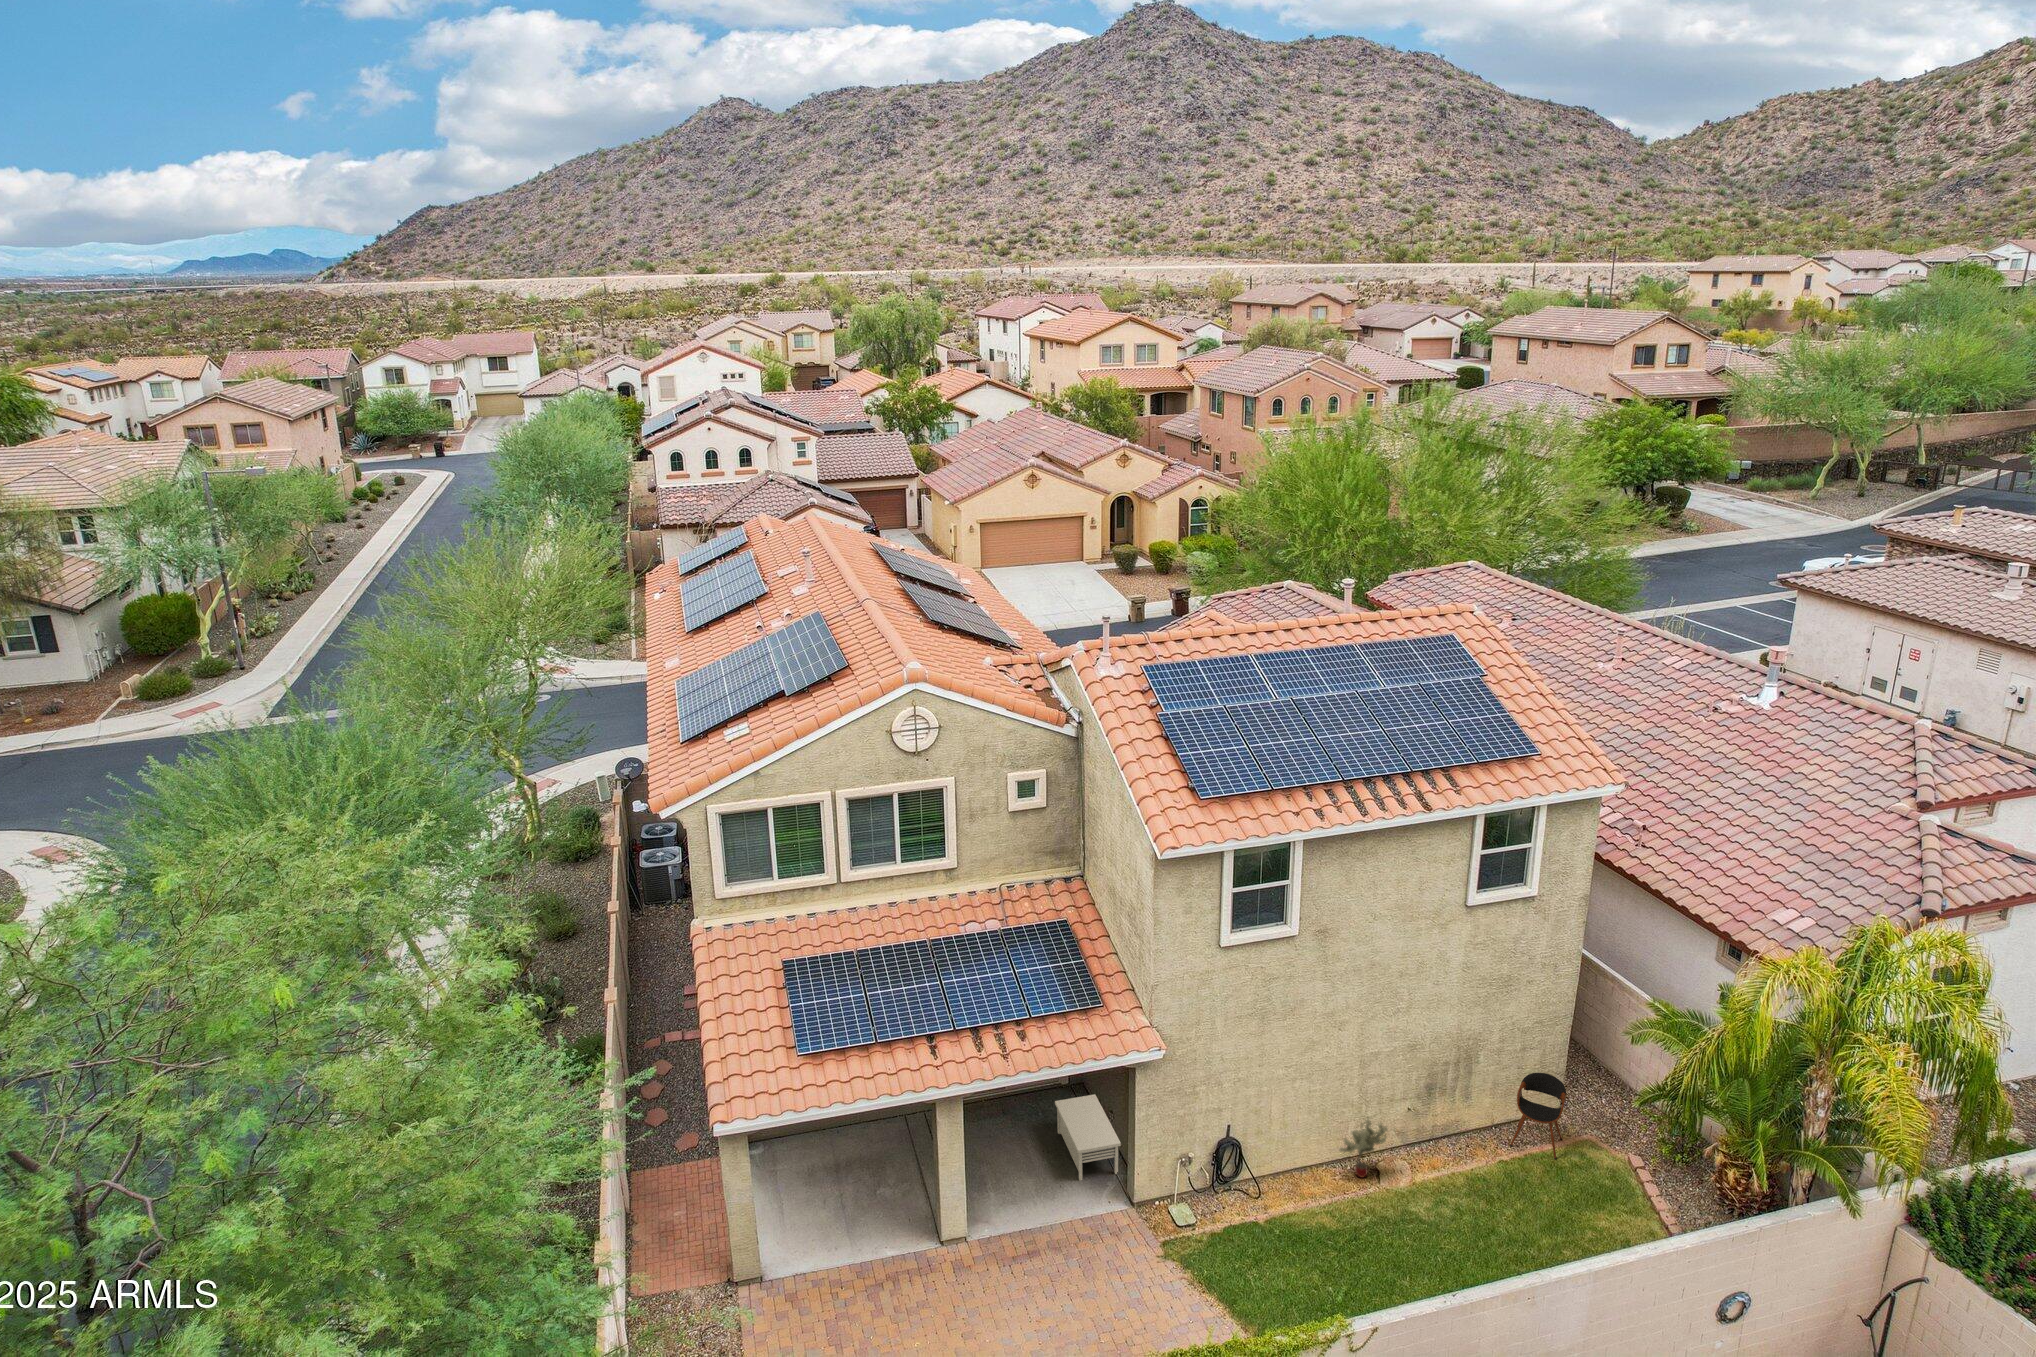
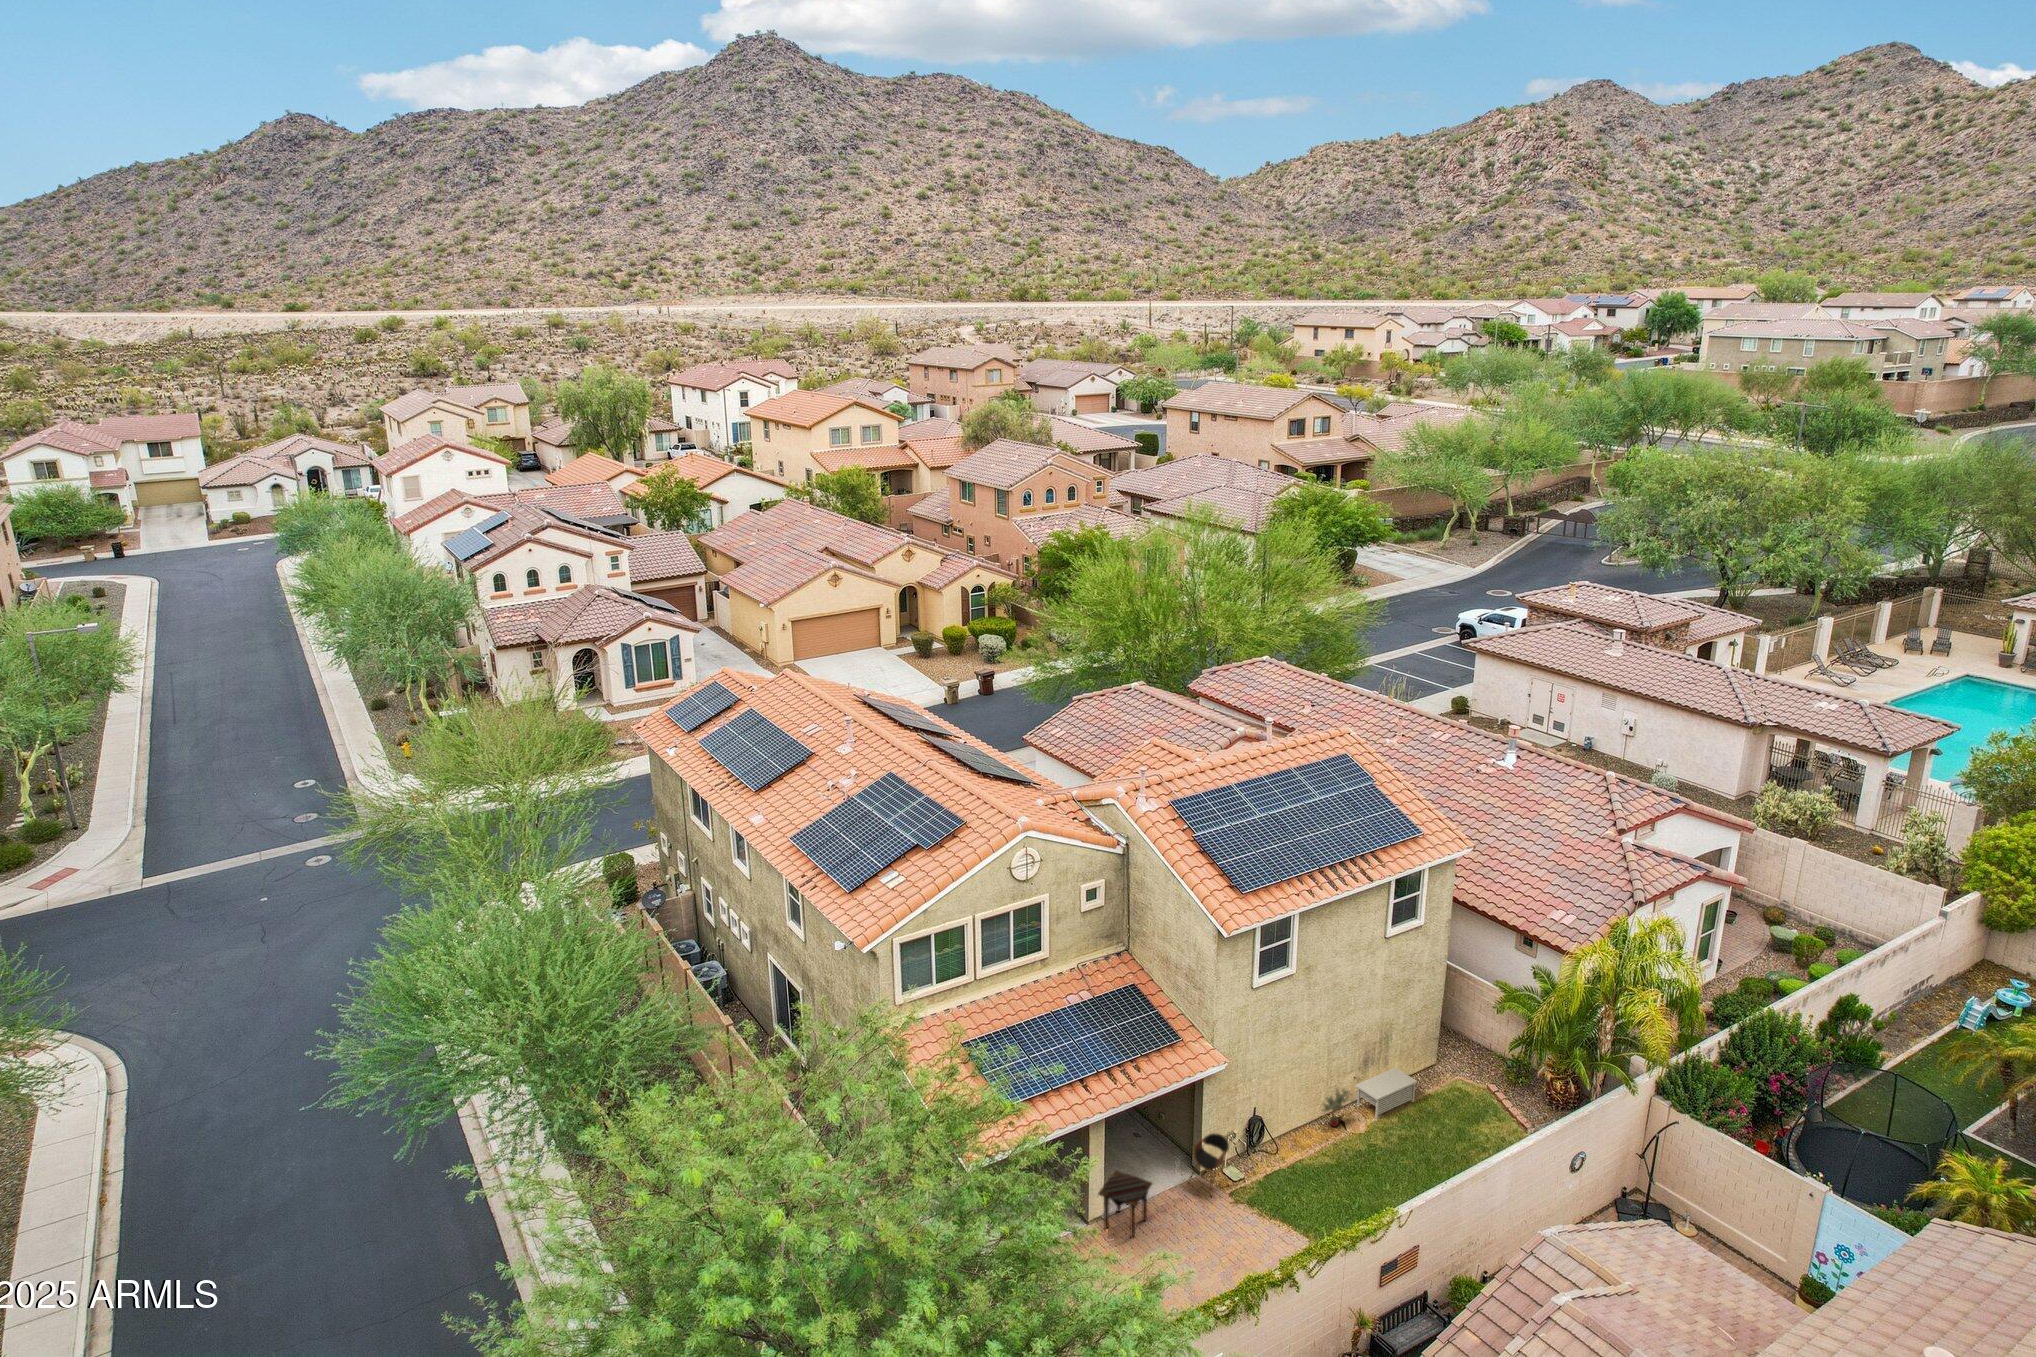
chair: present [1510,1073,1566,1160] -> present [1189,1133,1229,1183]
storage bench: present [1055,1094,1121,1181] -> present [1355,1068,1417,1119]
side table: none [940,1177,1025,1281] -> present [1098,1170,1152,1238]

